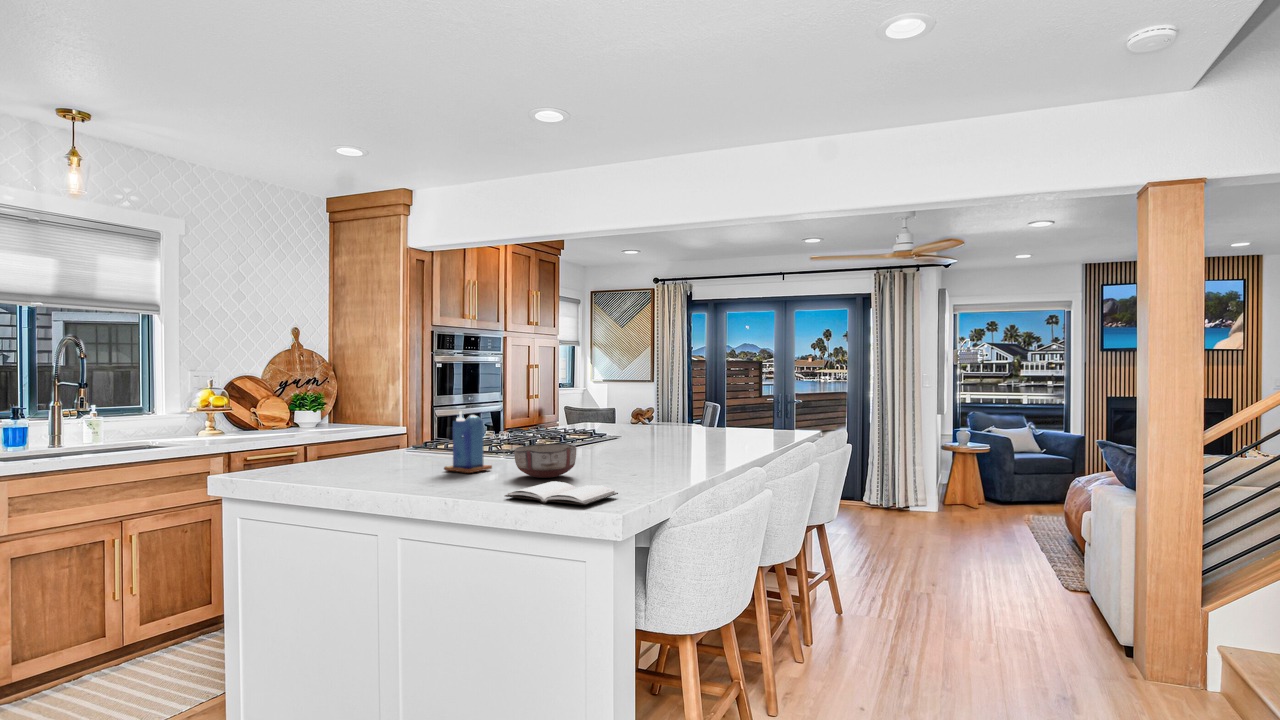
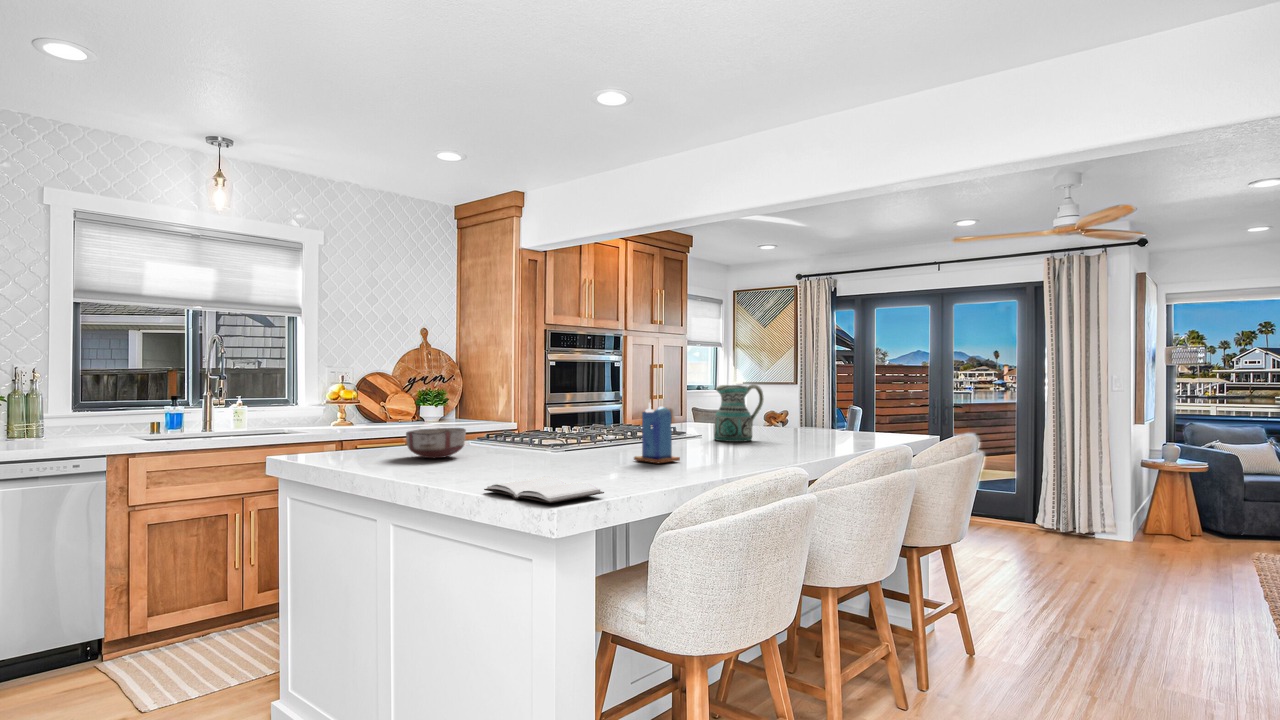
ceramic pitcher: none [632,387,675,441] -> present [714,384,763,442]
candle: present [444,412,492,473] -> present [634,403,680,463]
ceramic bowl: present [514,444,576,478] -> present [406,428,466,458]

